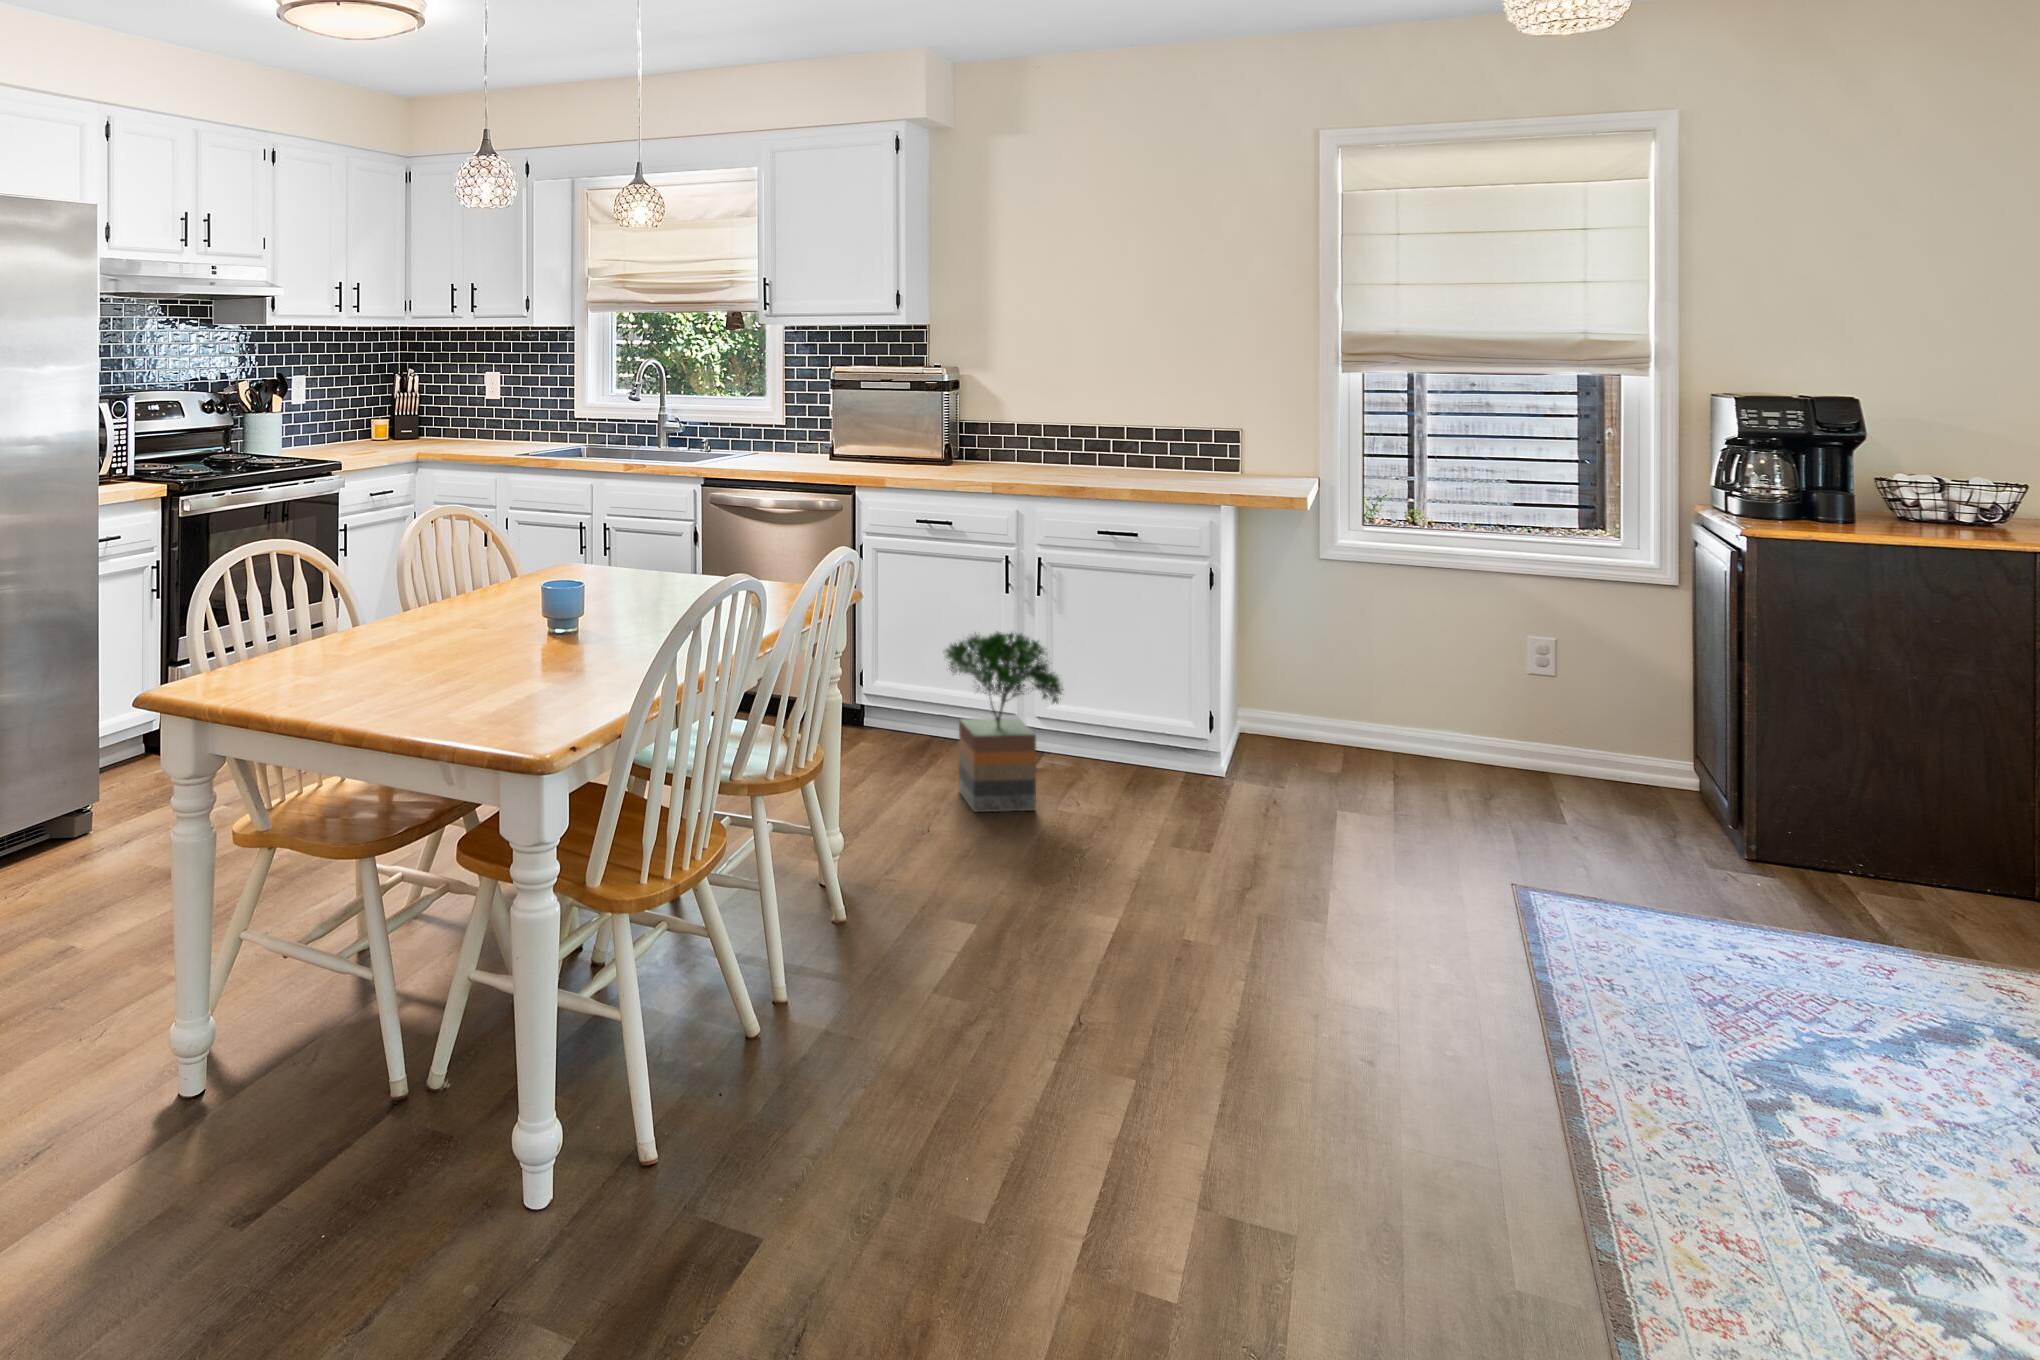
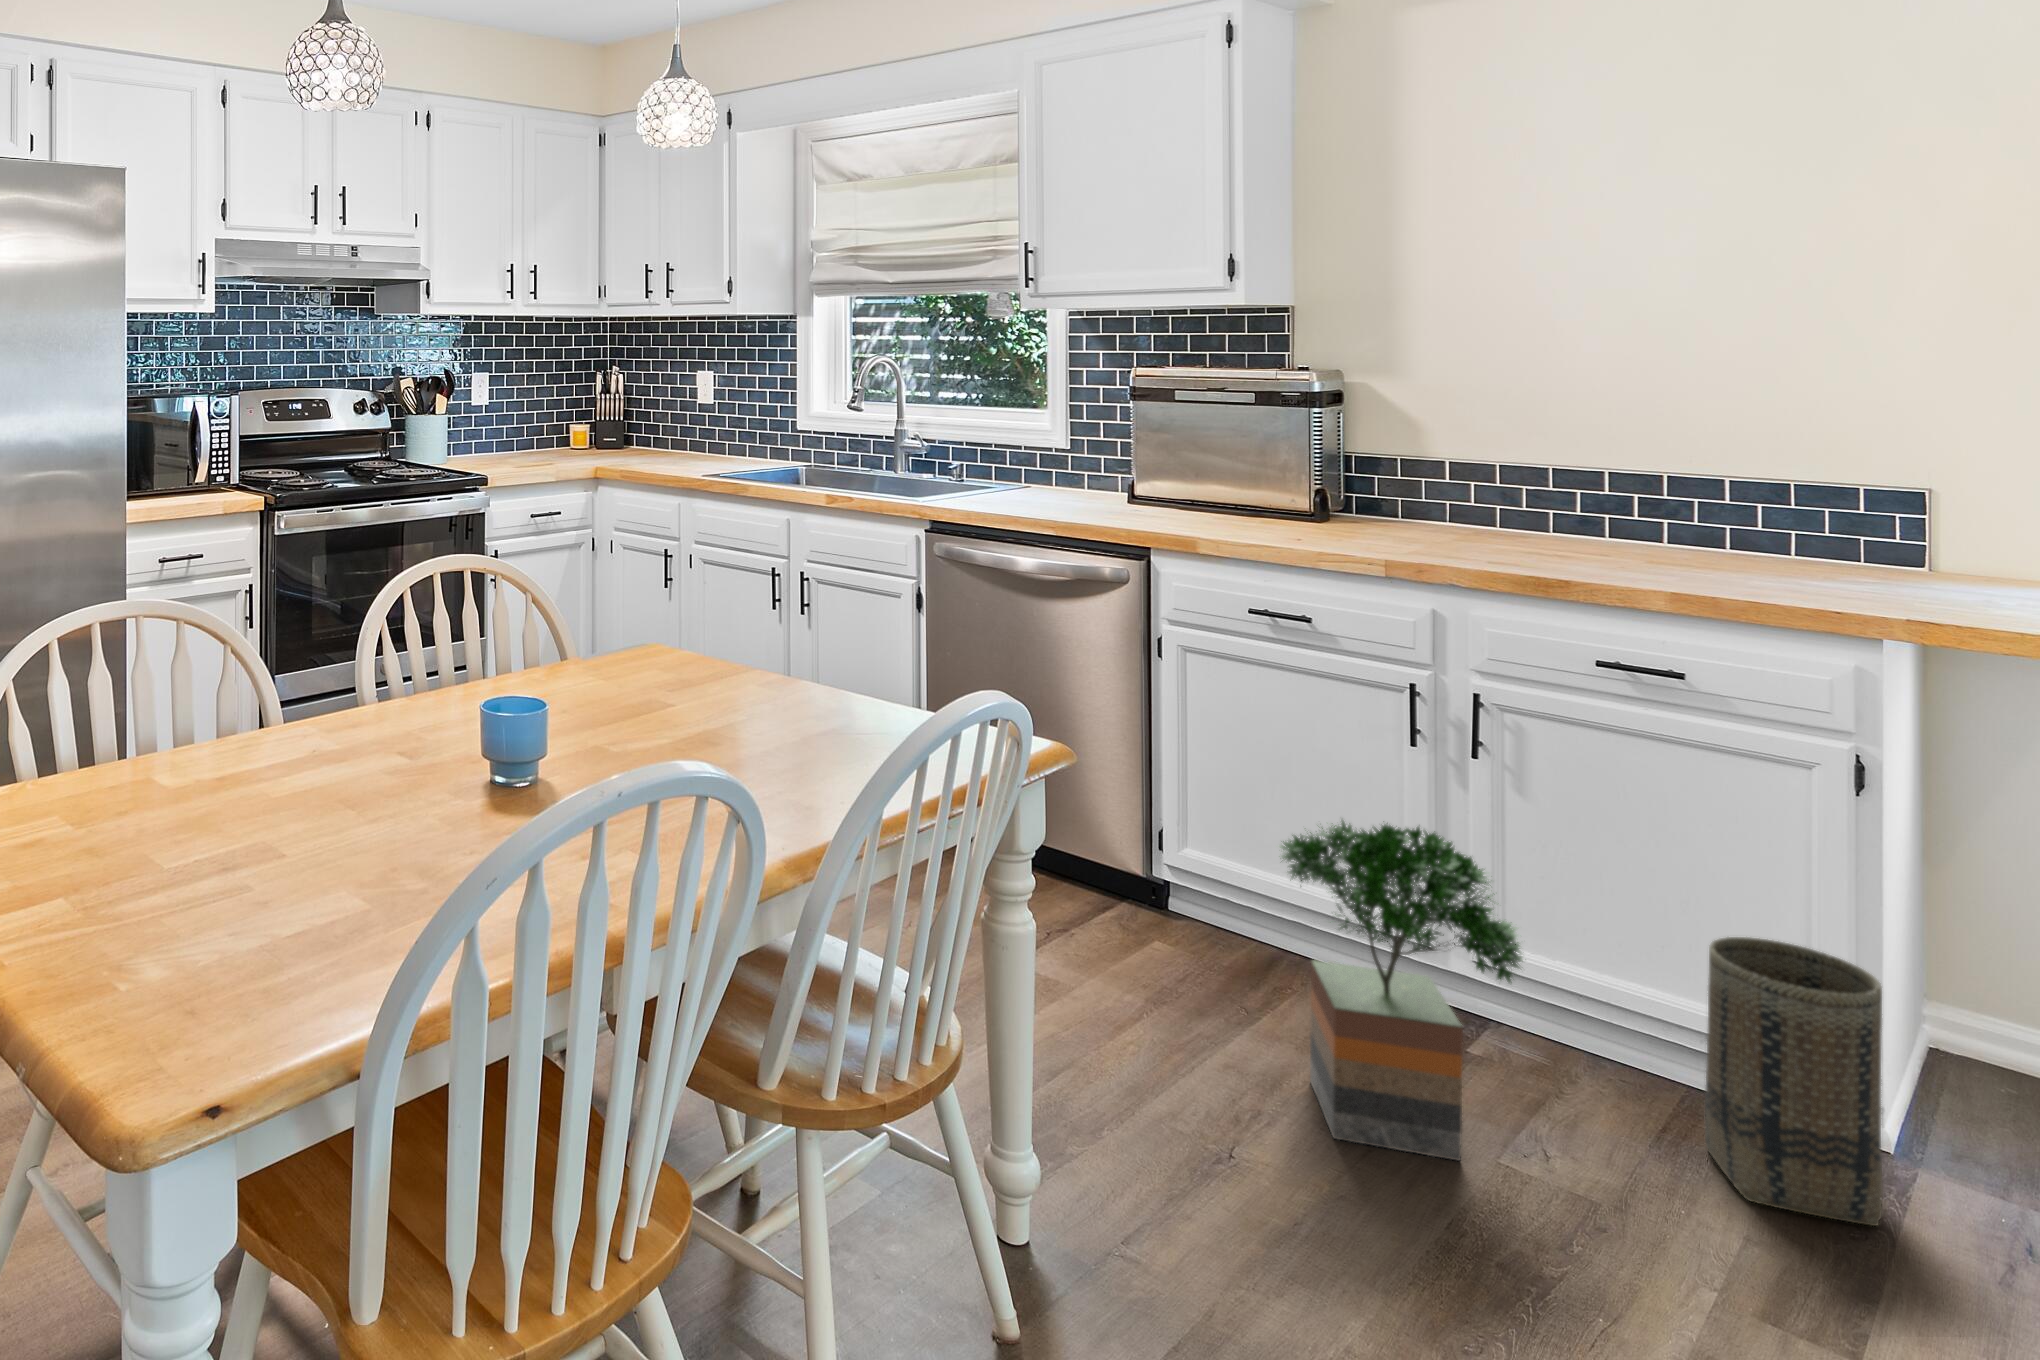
basket: none [1145,670,1216,804] -> present [1705,937,1883,1226]

